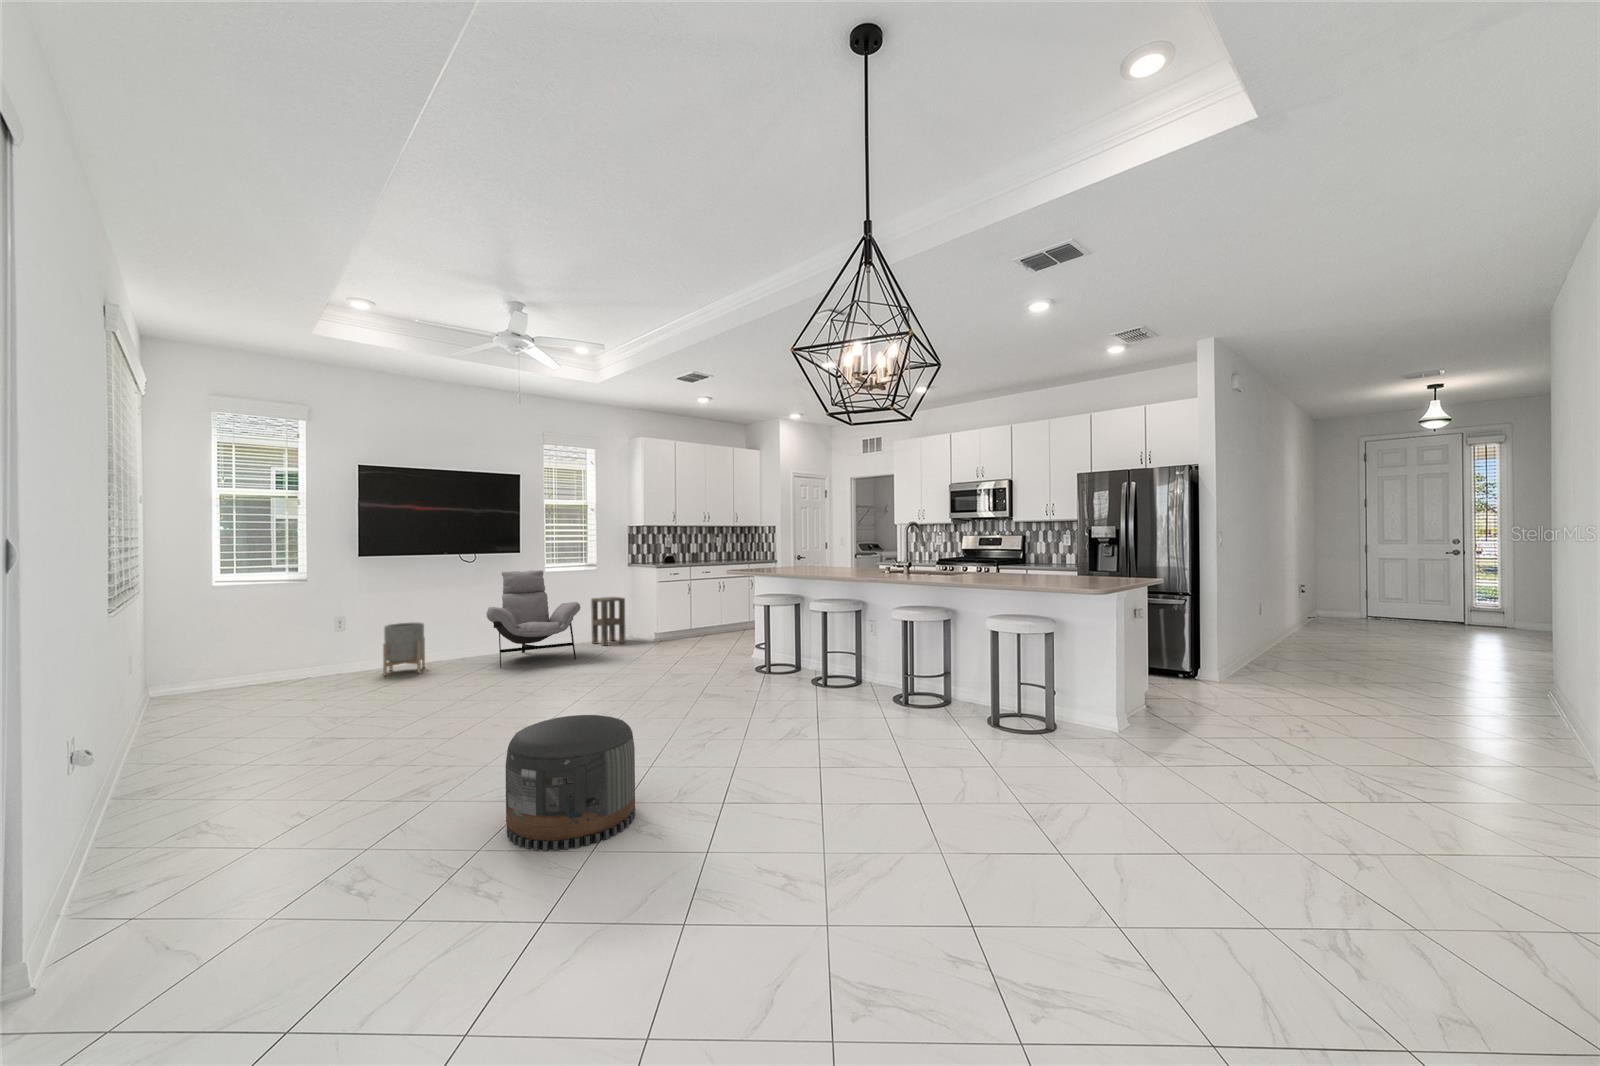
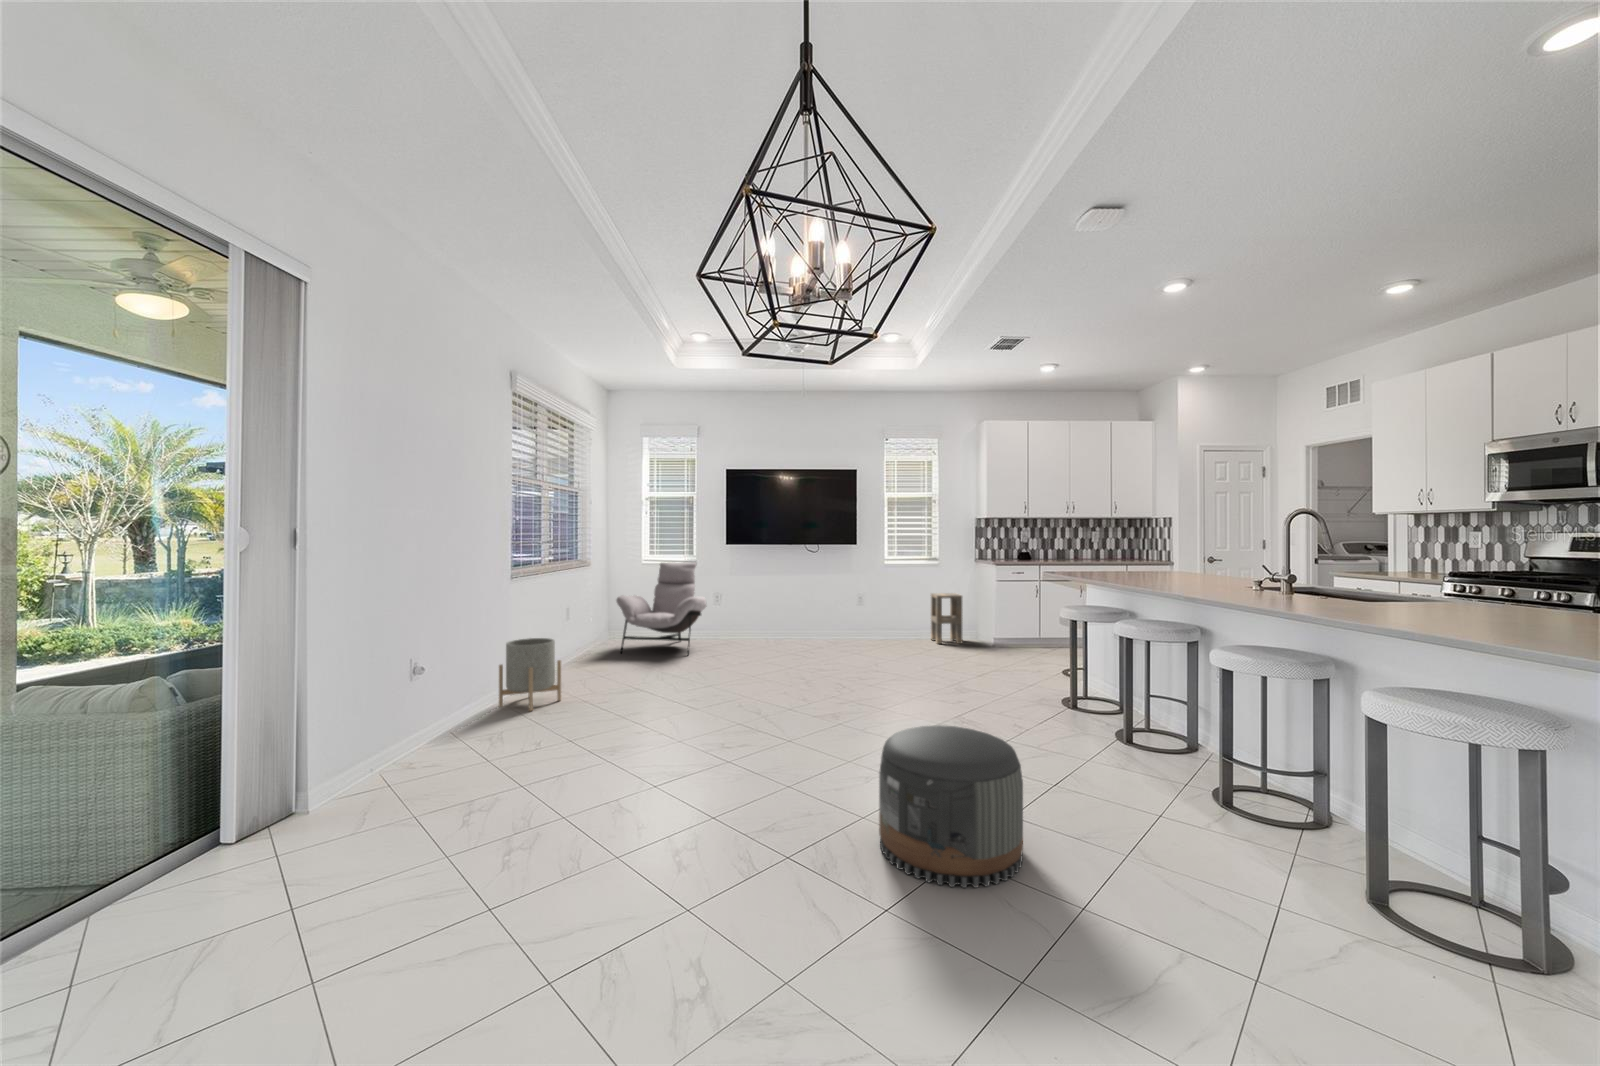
lounge chair: present [487,570,580,668] -> present [616,563,707,654]
planter: present [383,622,425,676] -> present [499,638,561,711]
pouf: present [506,715,635,851] -> present [879,725,1023,888]

